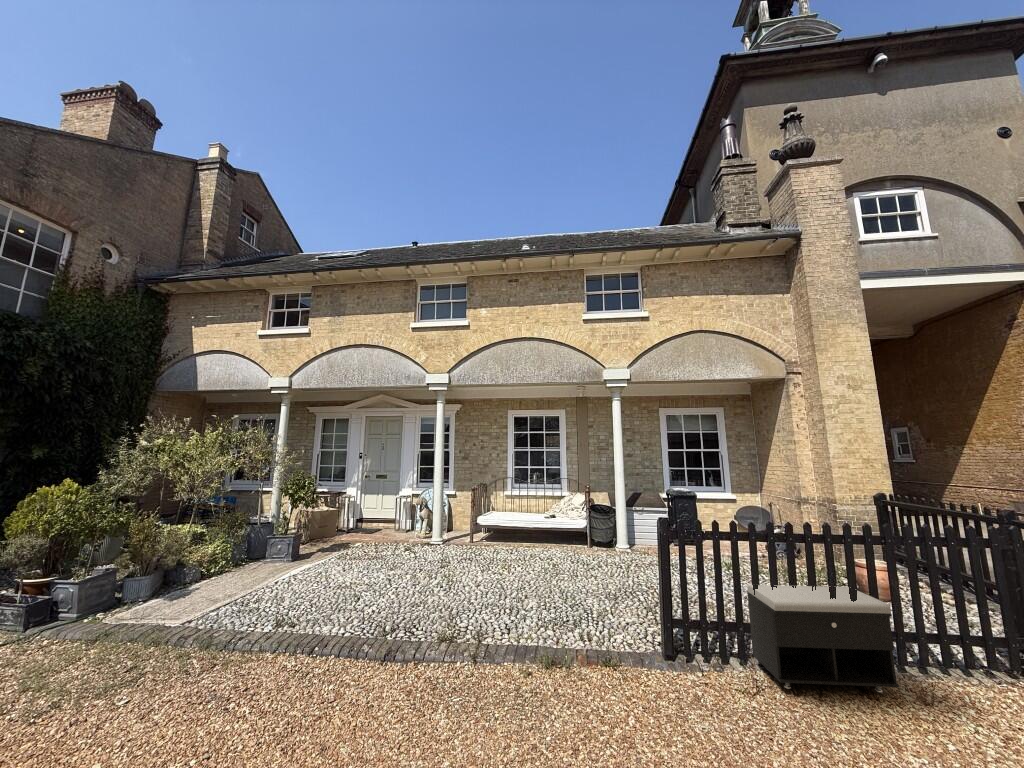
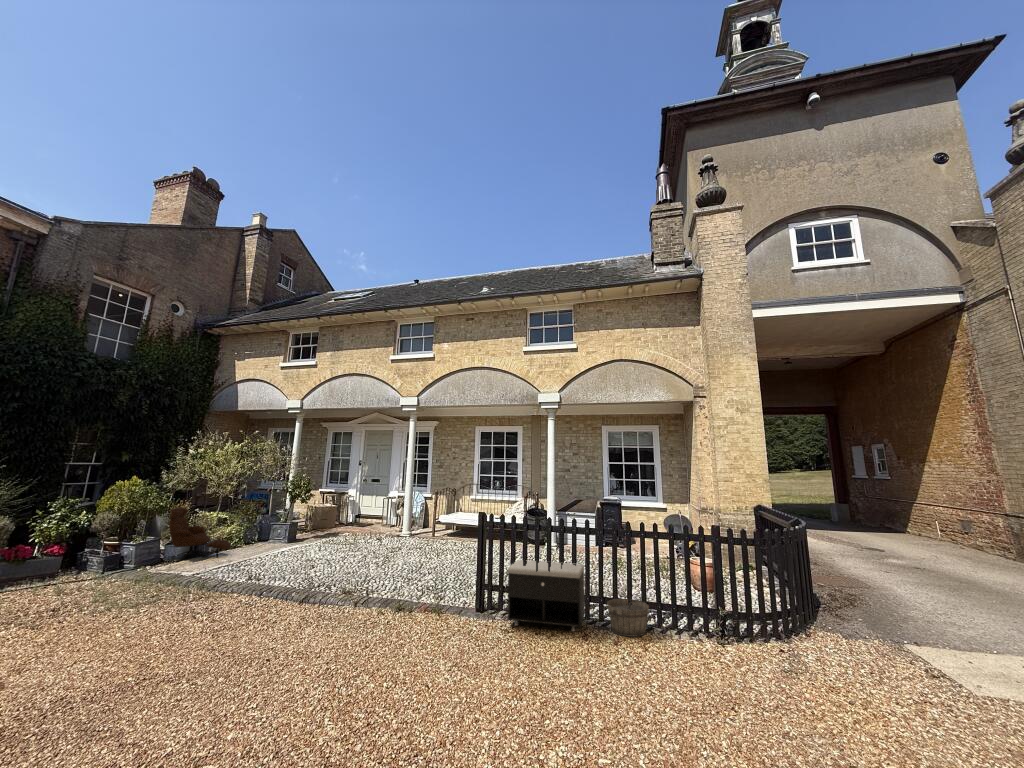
lounge chair: none [133,521,225,600] -> present [169,507,231,559]
wooden bucket: none [902,628,983,695] -> present [607,597,649,637]

